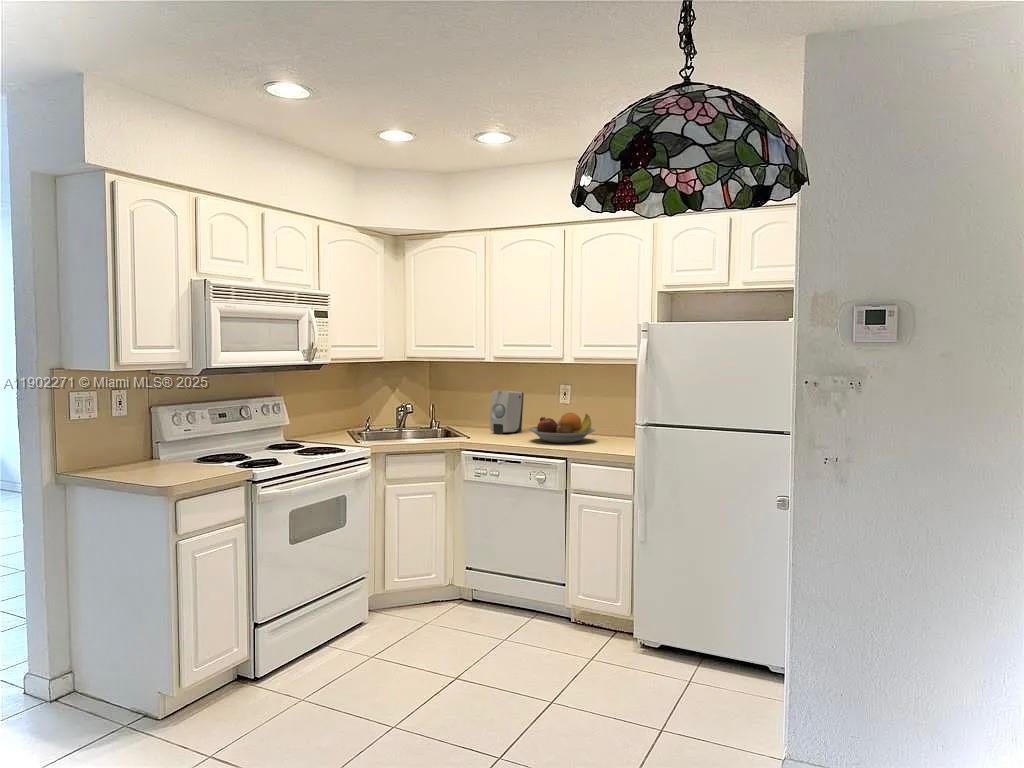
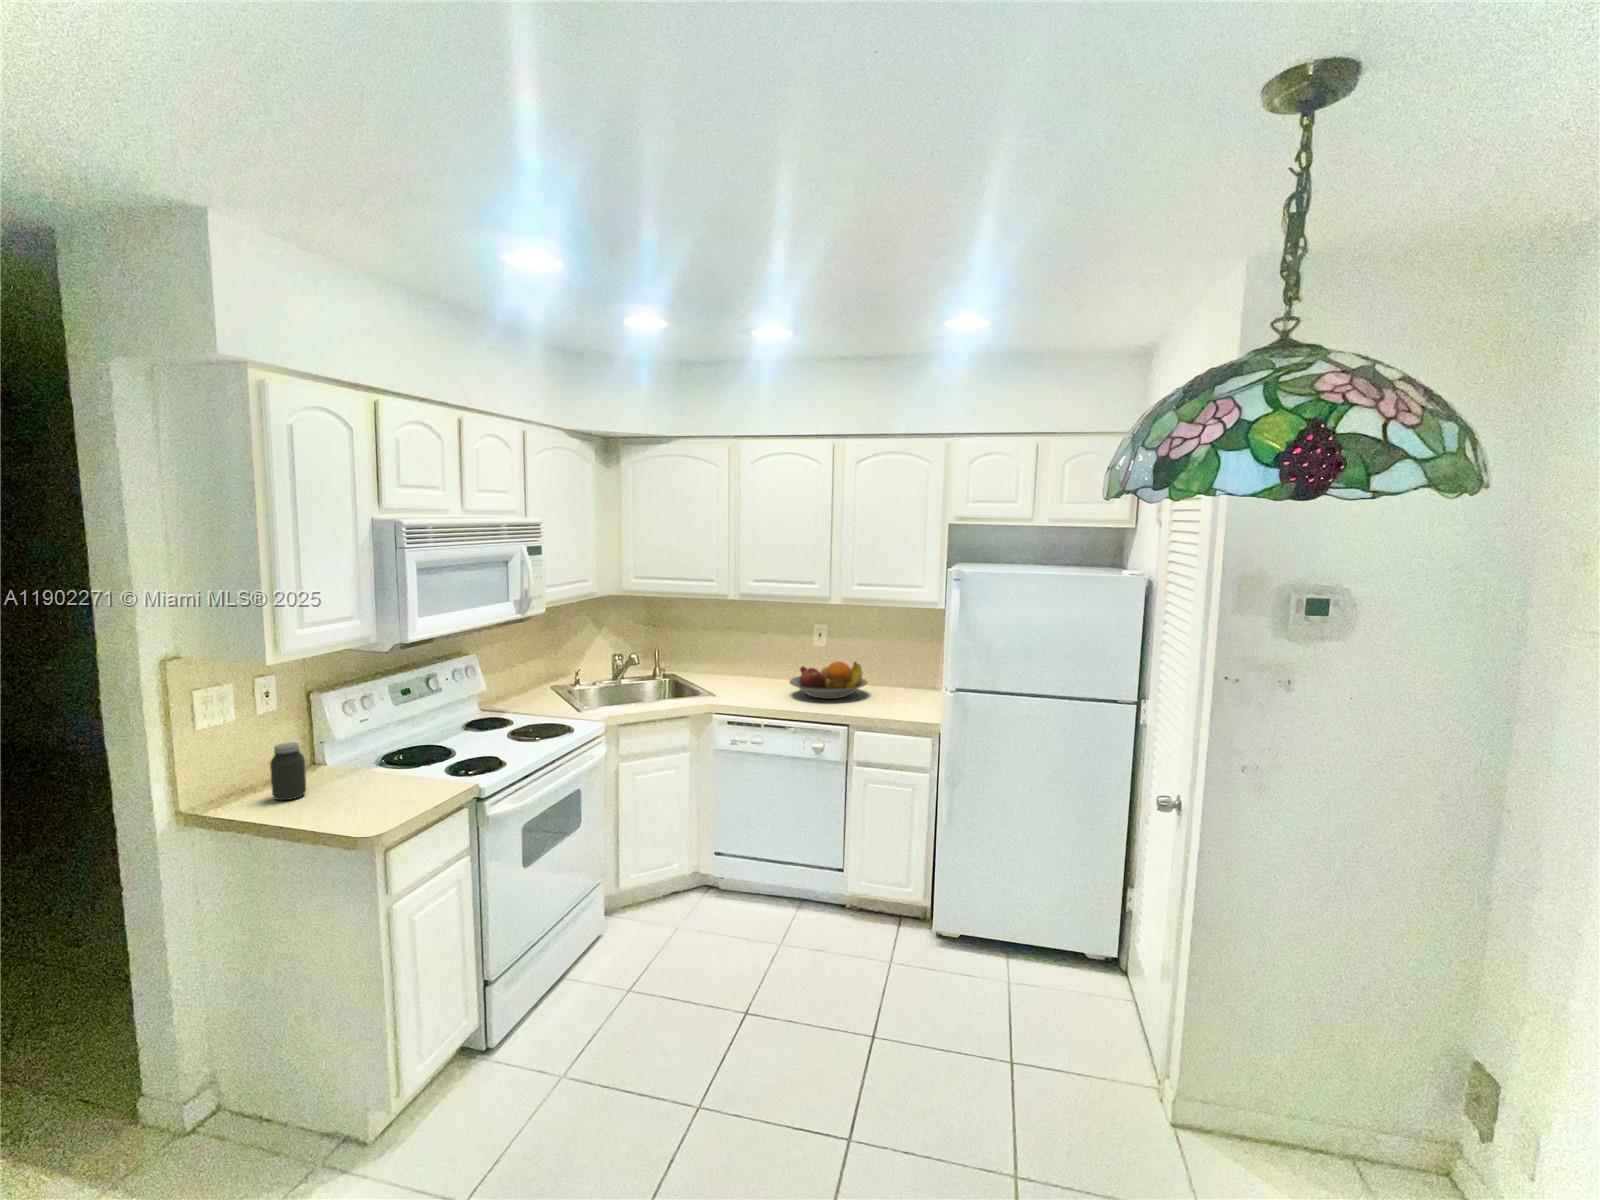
soap dispenser: present [490,390,524,434] -> none [732,631,769,685]
jar: none [113,434,137,474] -> present [270,742,306,800]

